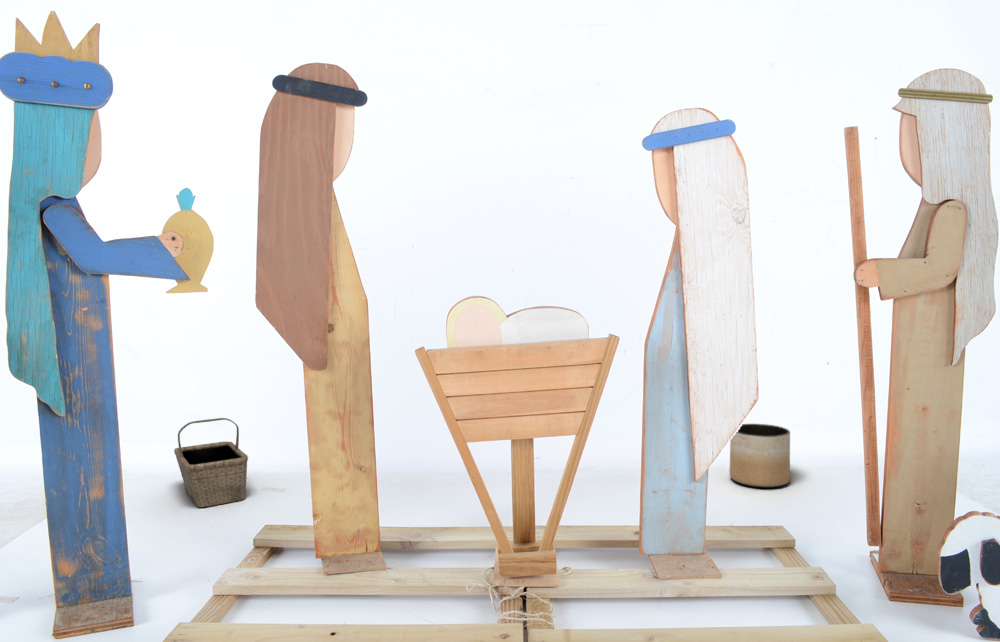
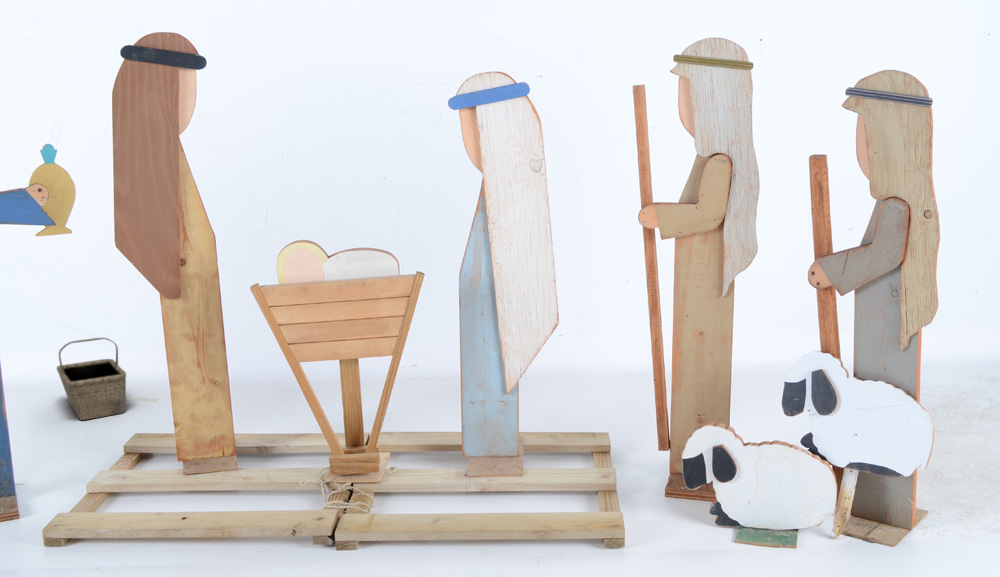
planter: present [730,424,790,488] -> none [575,339,627,397]

